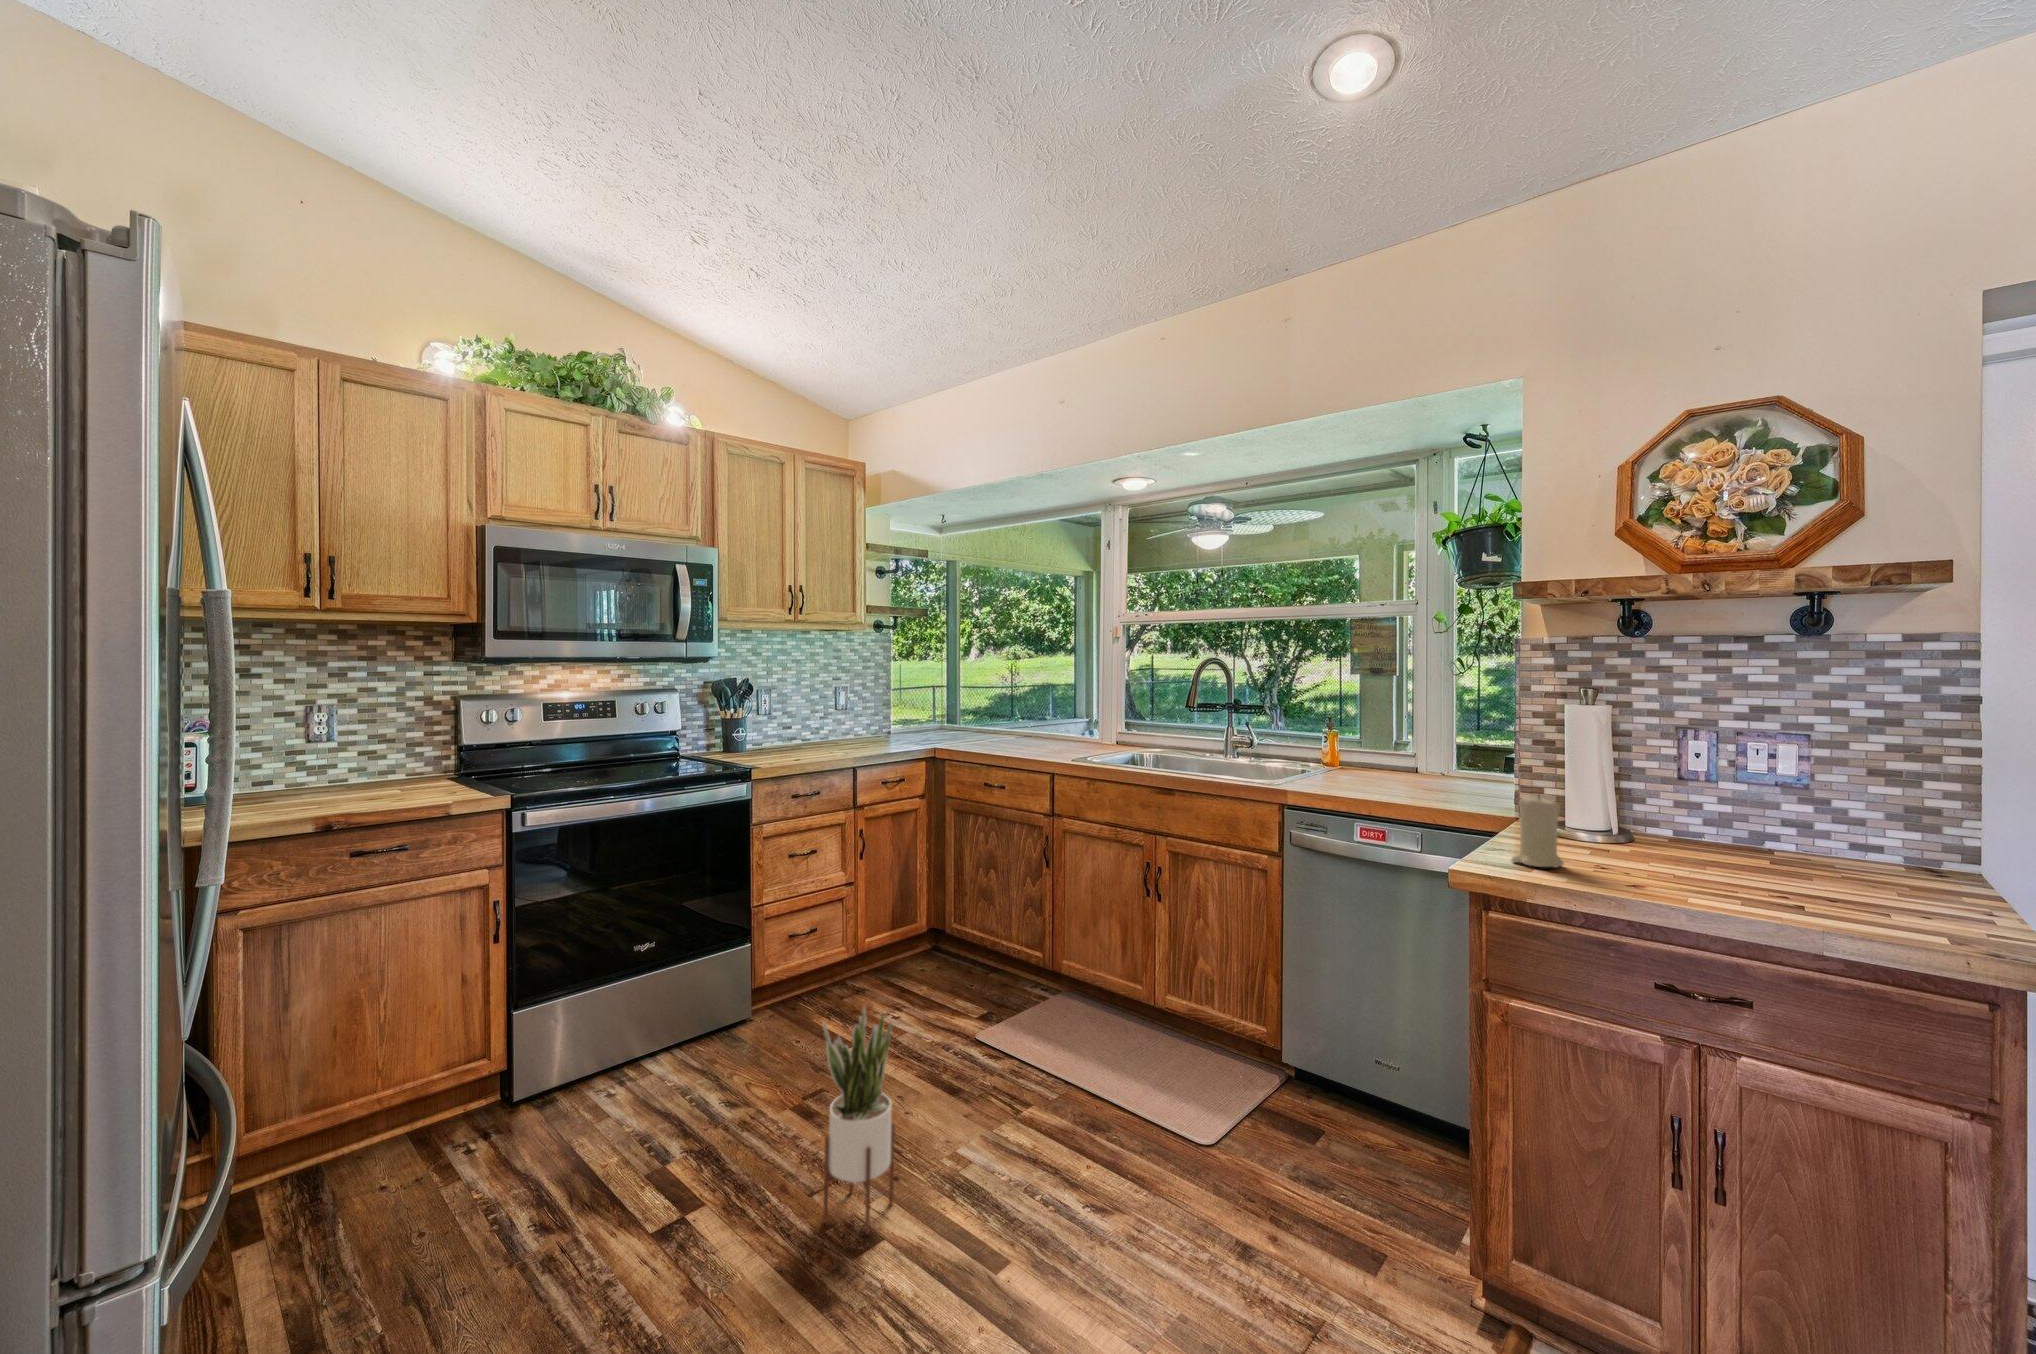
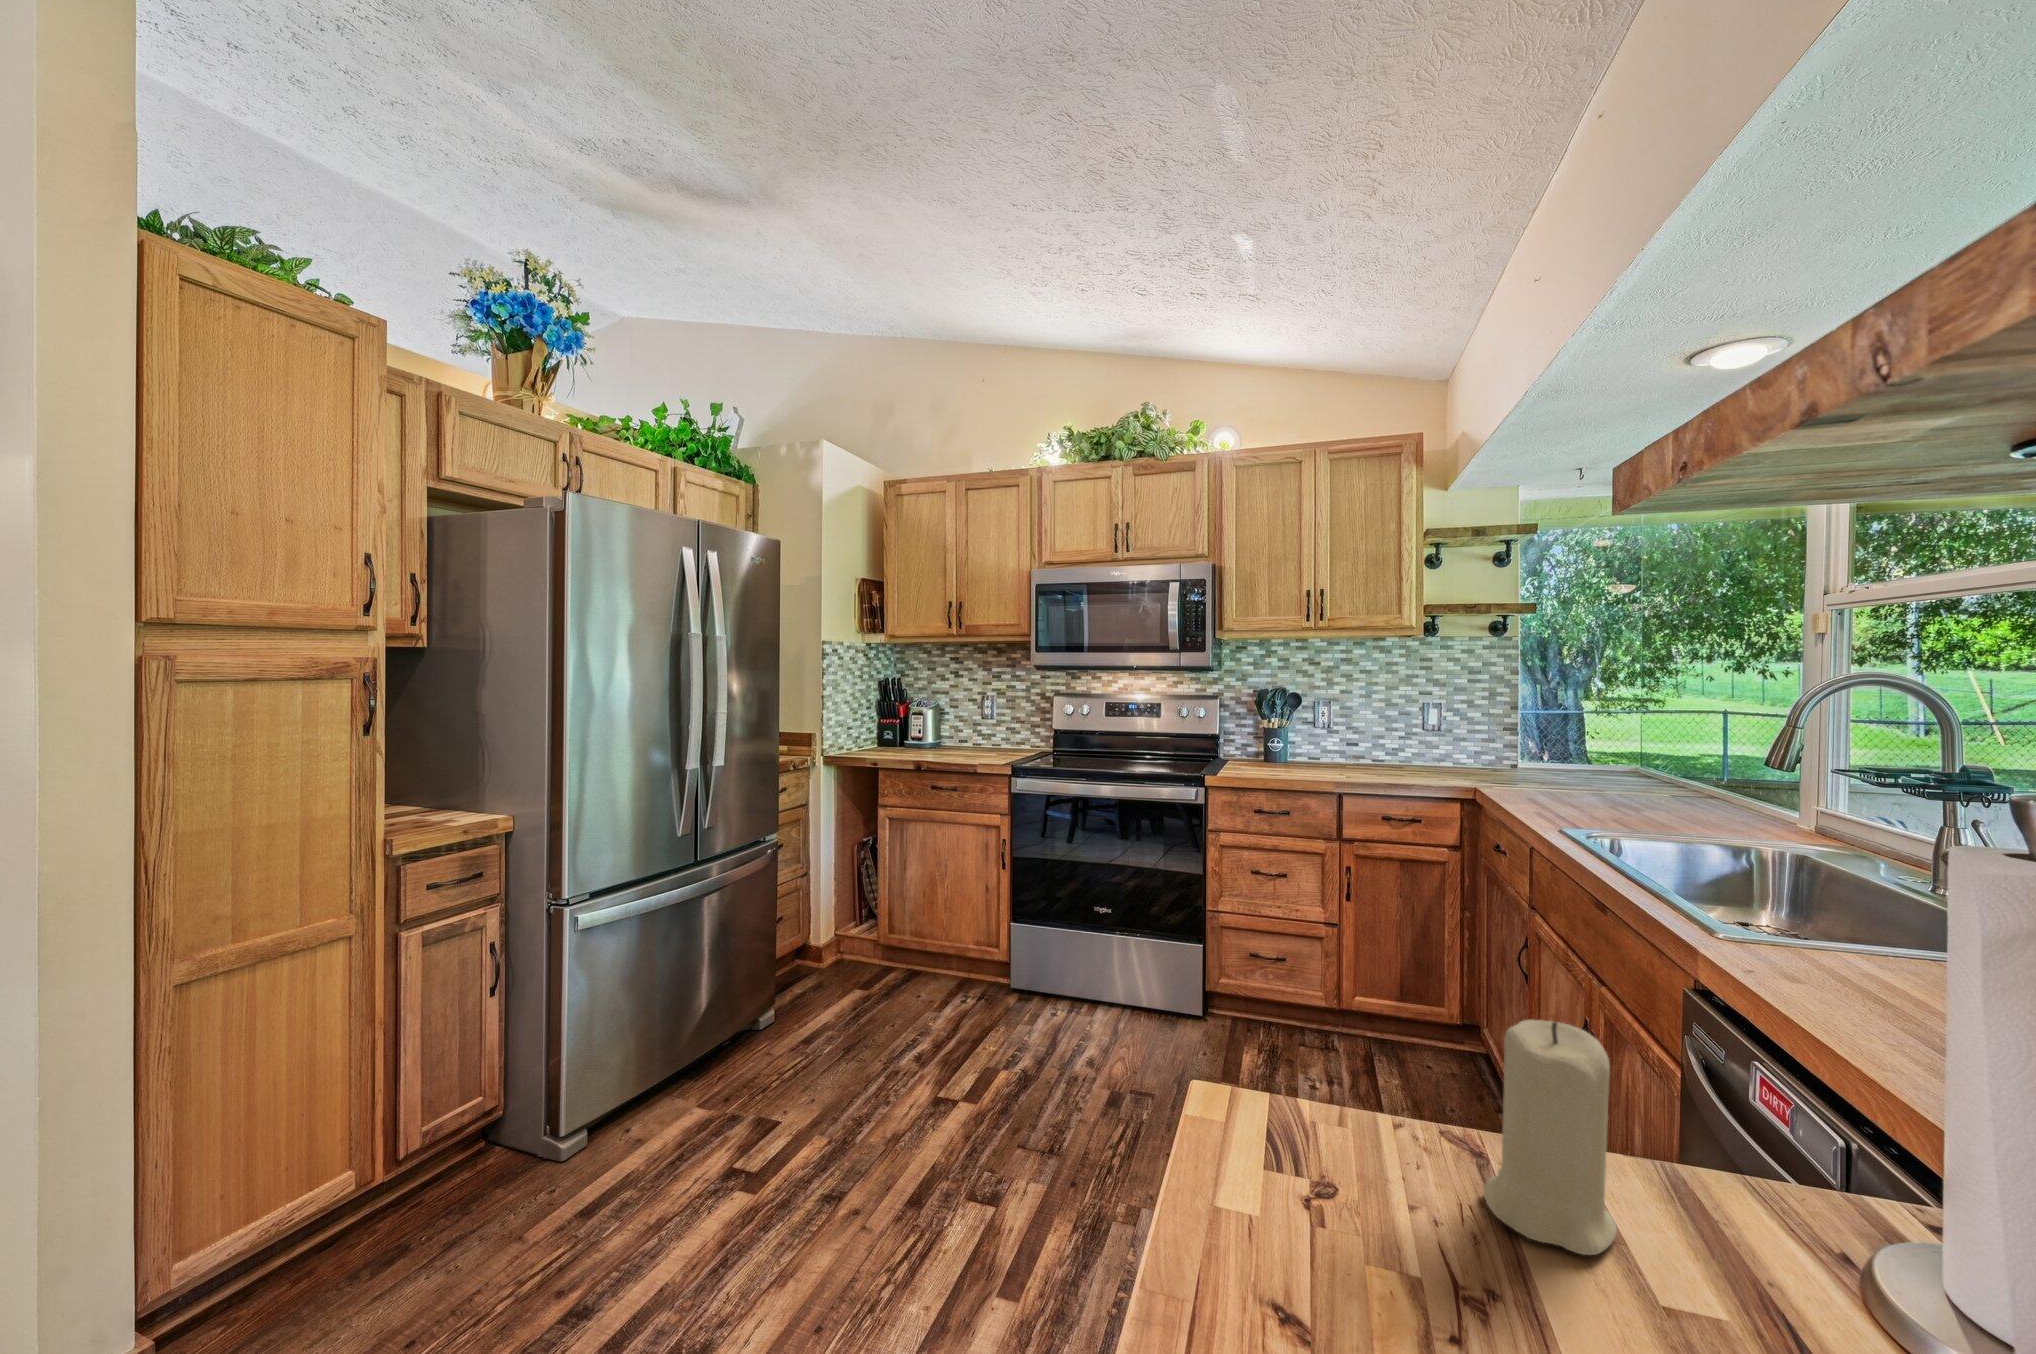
potted plant: present [822,1006,895,1235] -> none [979,982,1060,1195]

